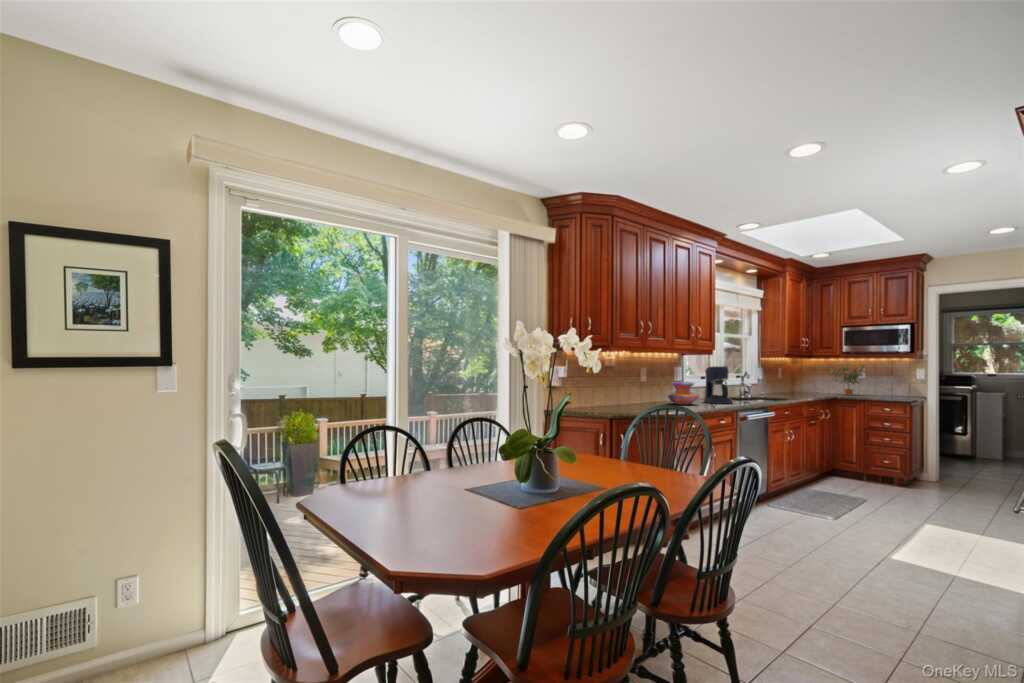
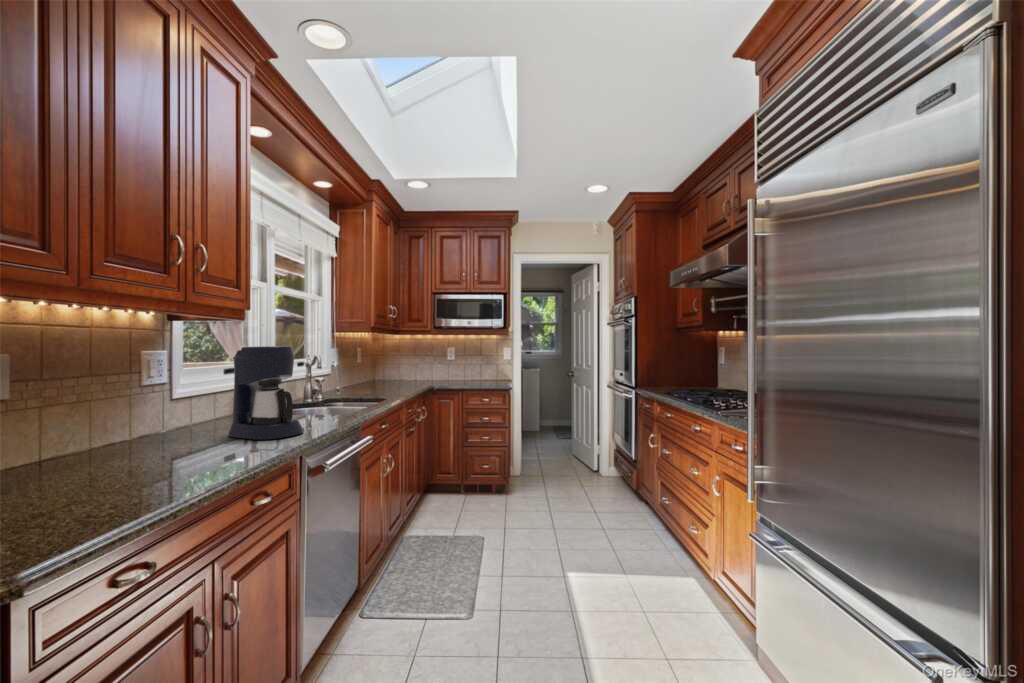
potted plant: present [829,364,865,395] -> none [414,341,457,382]
decorative vase: present [667,382,699,405] -> none [85,393,211,470]

